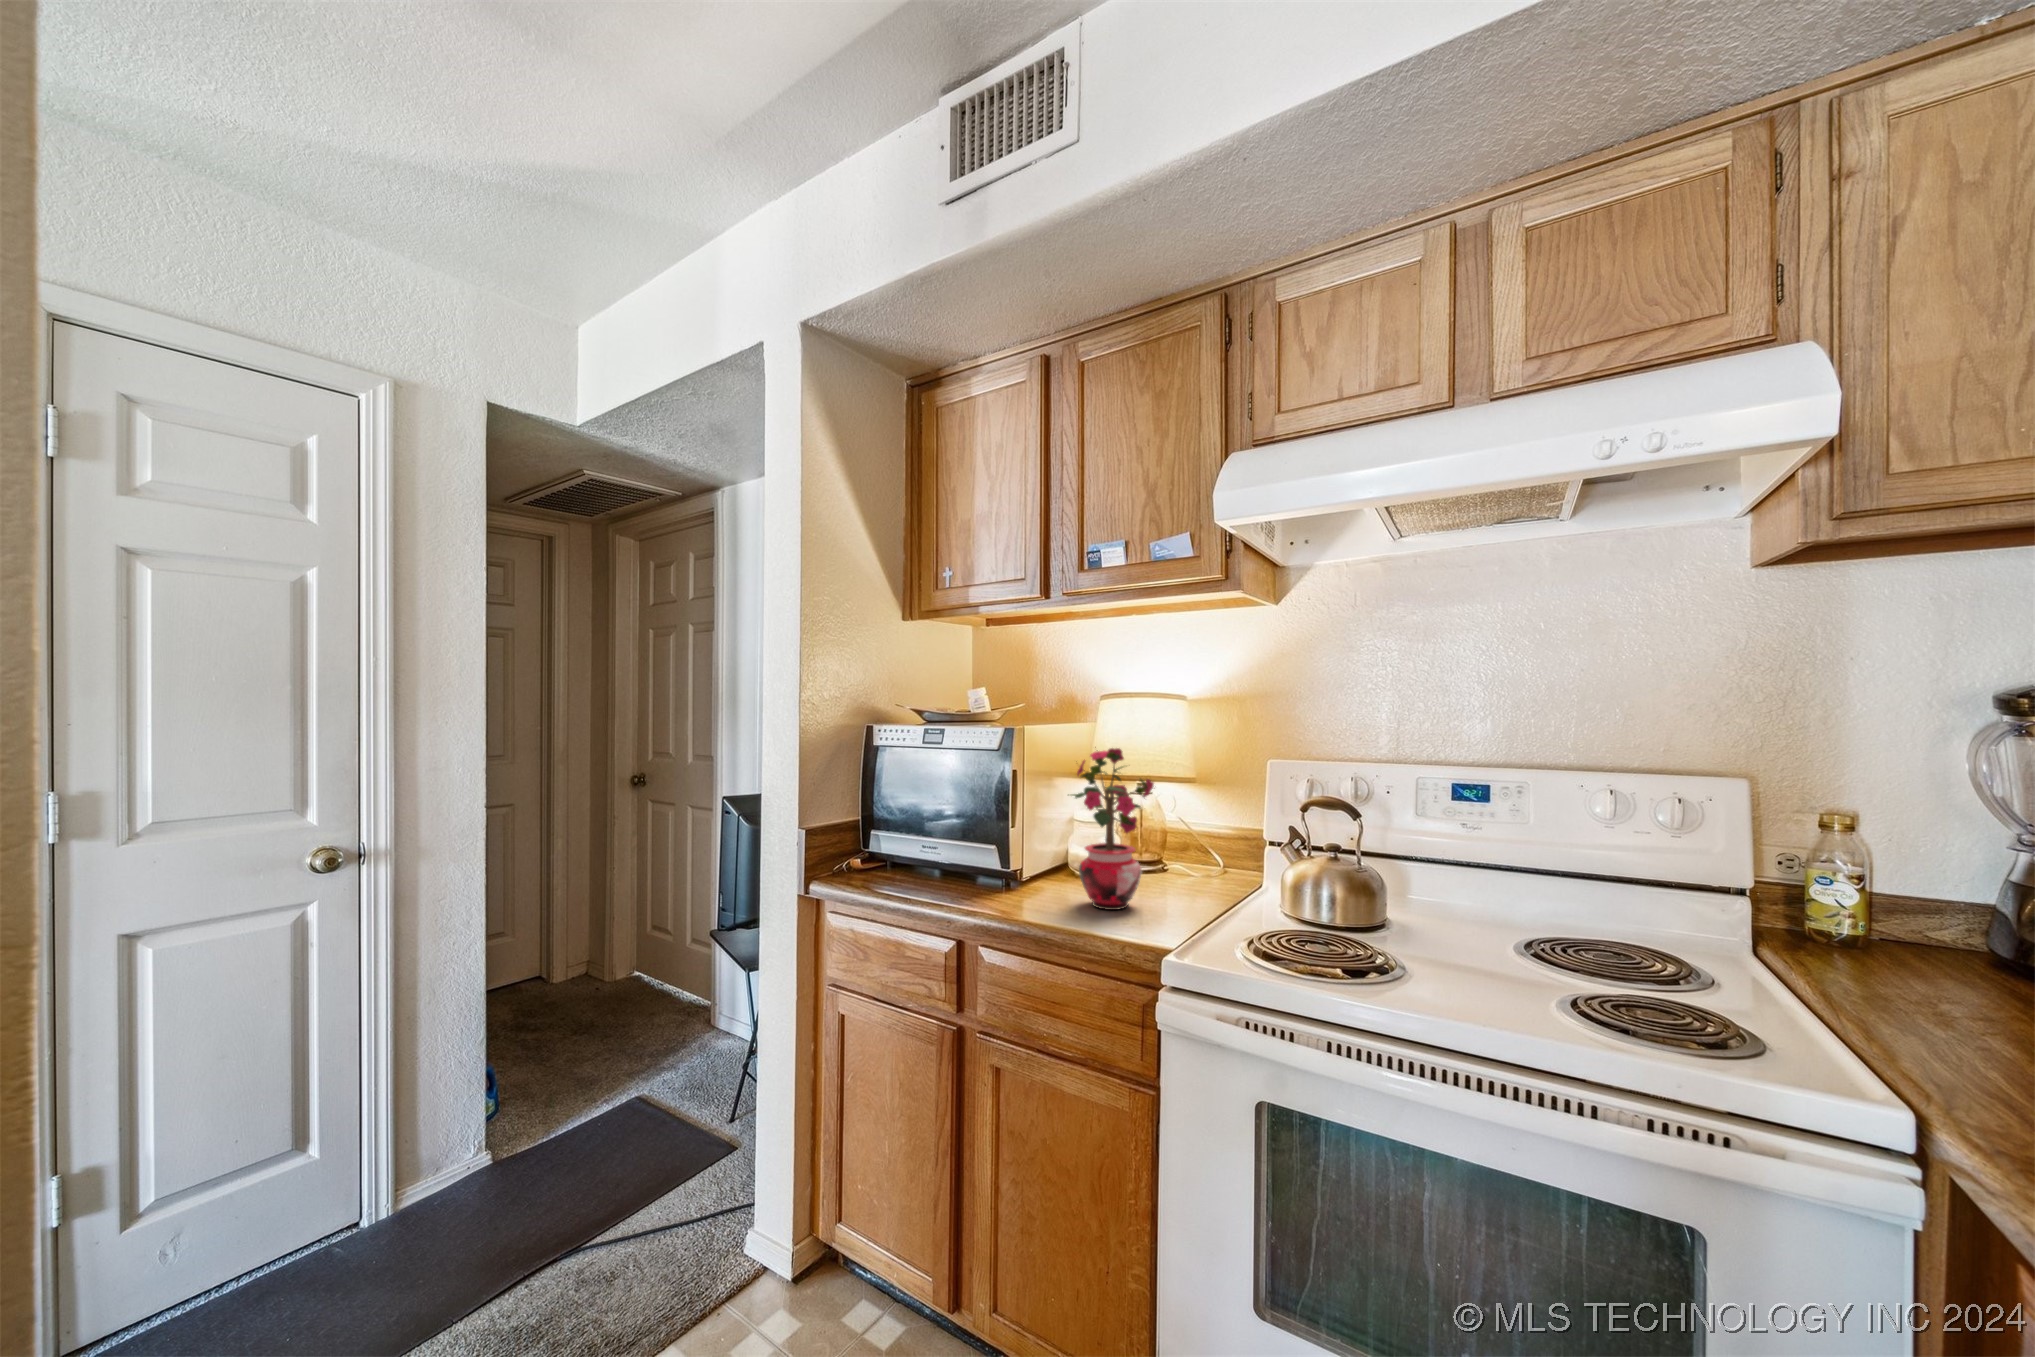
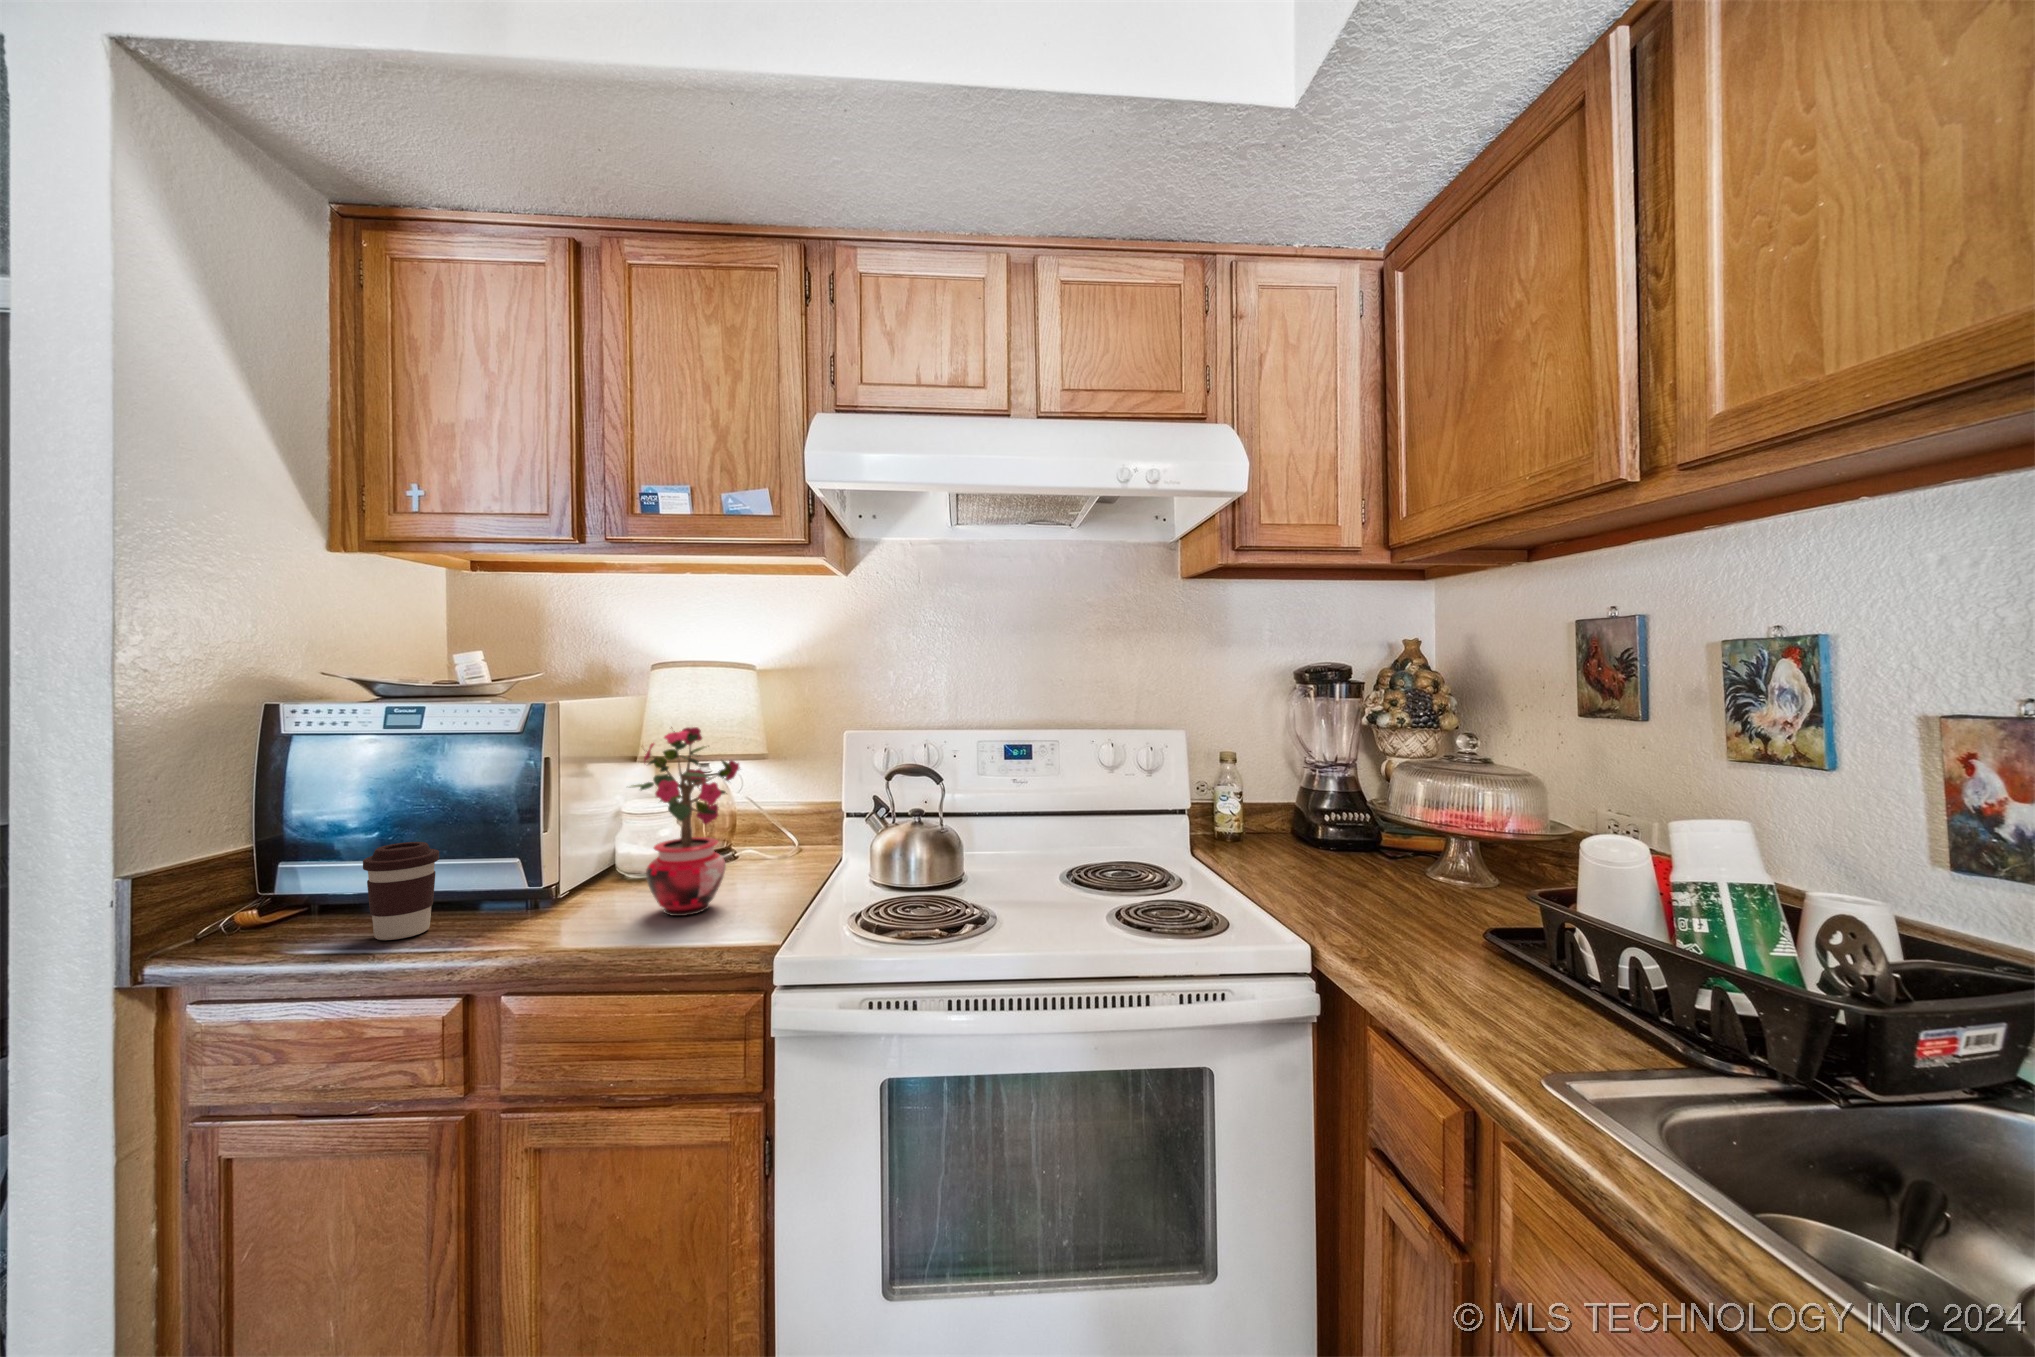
coffee cup: none [910,822,951,889] -> present [363,842,439,940]

